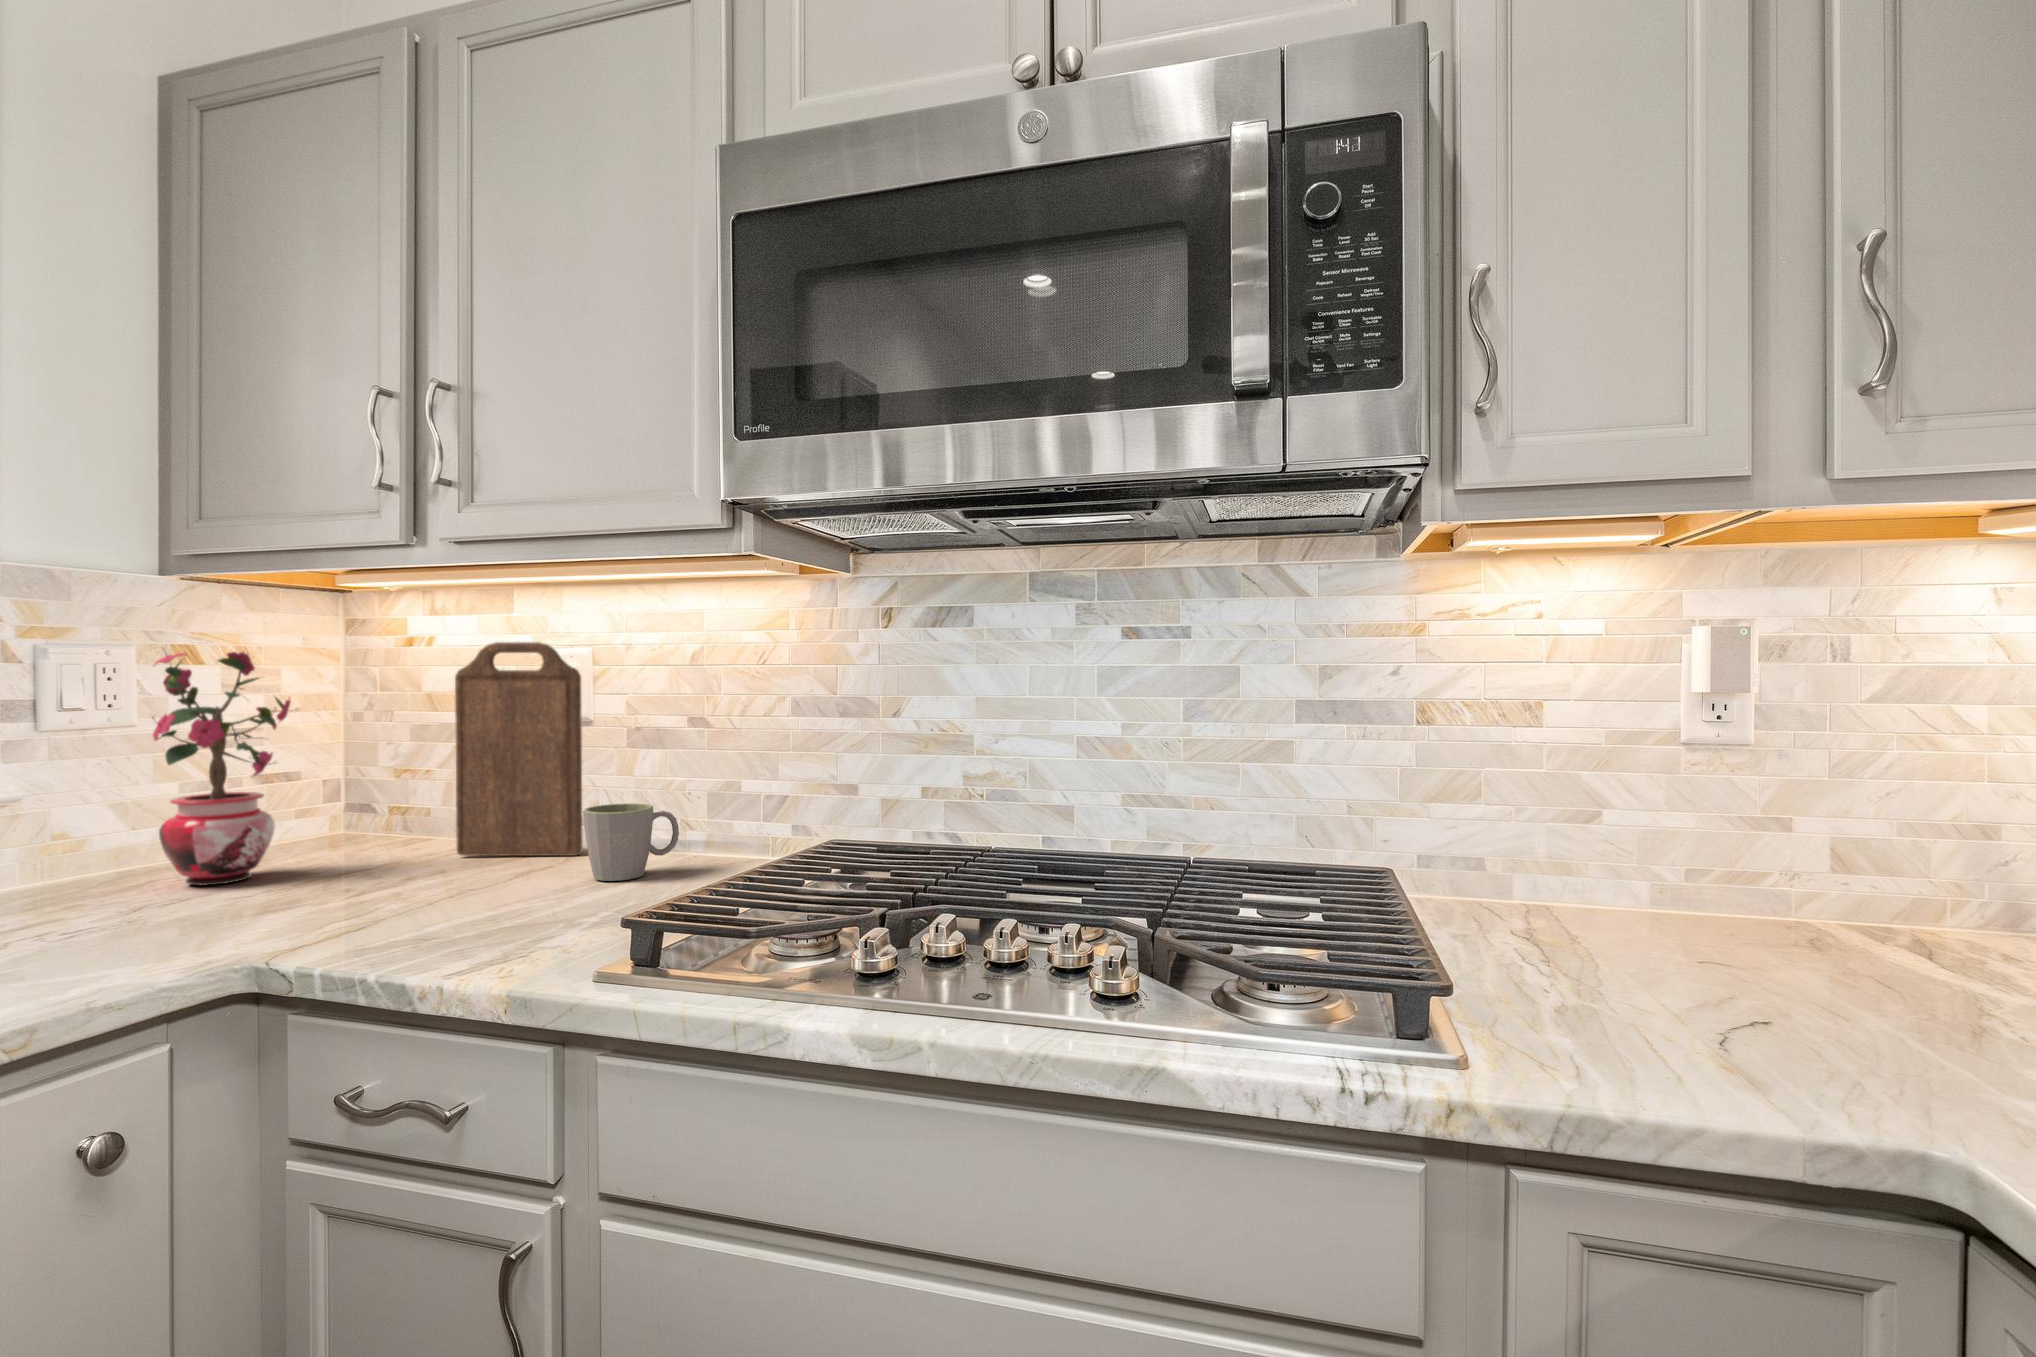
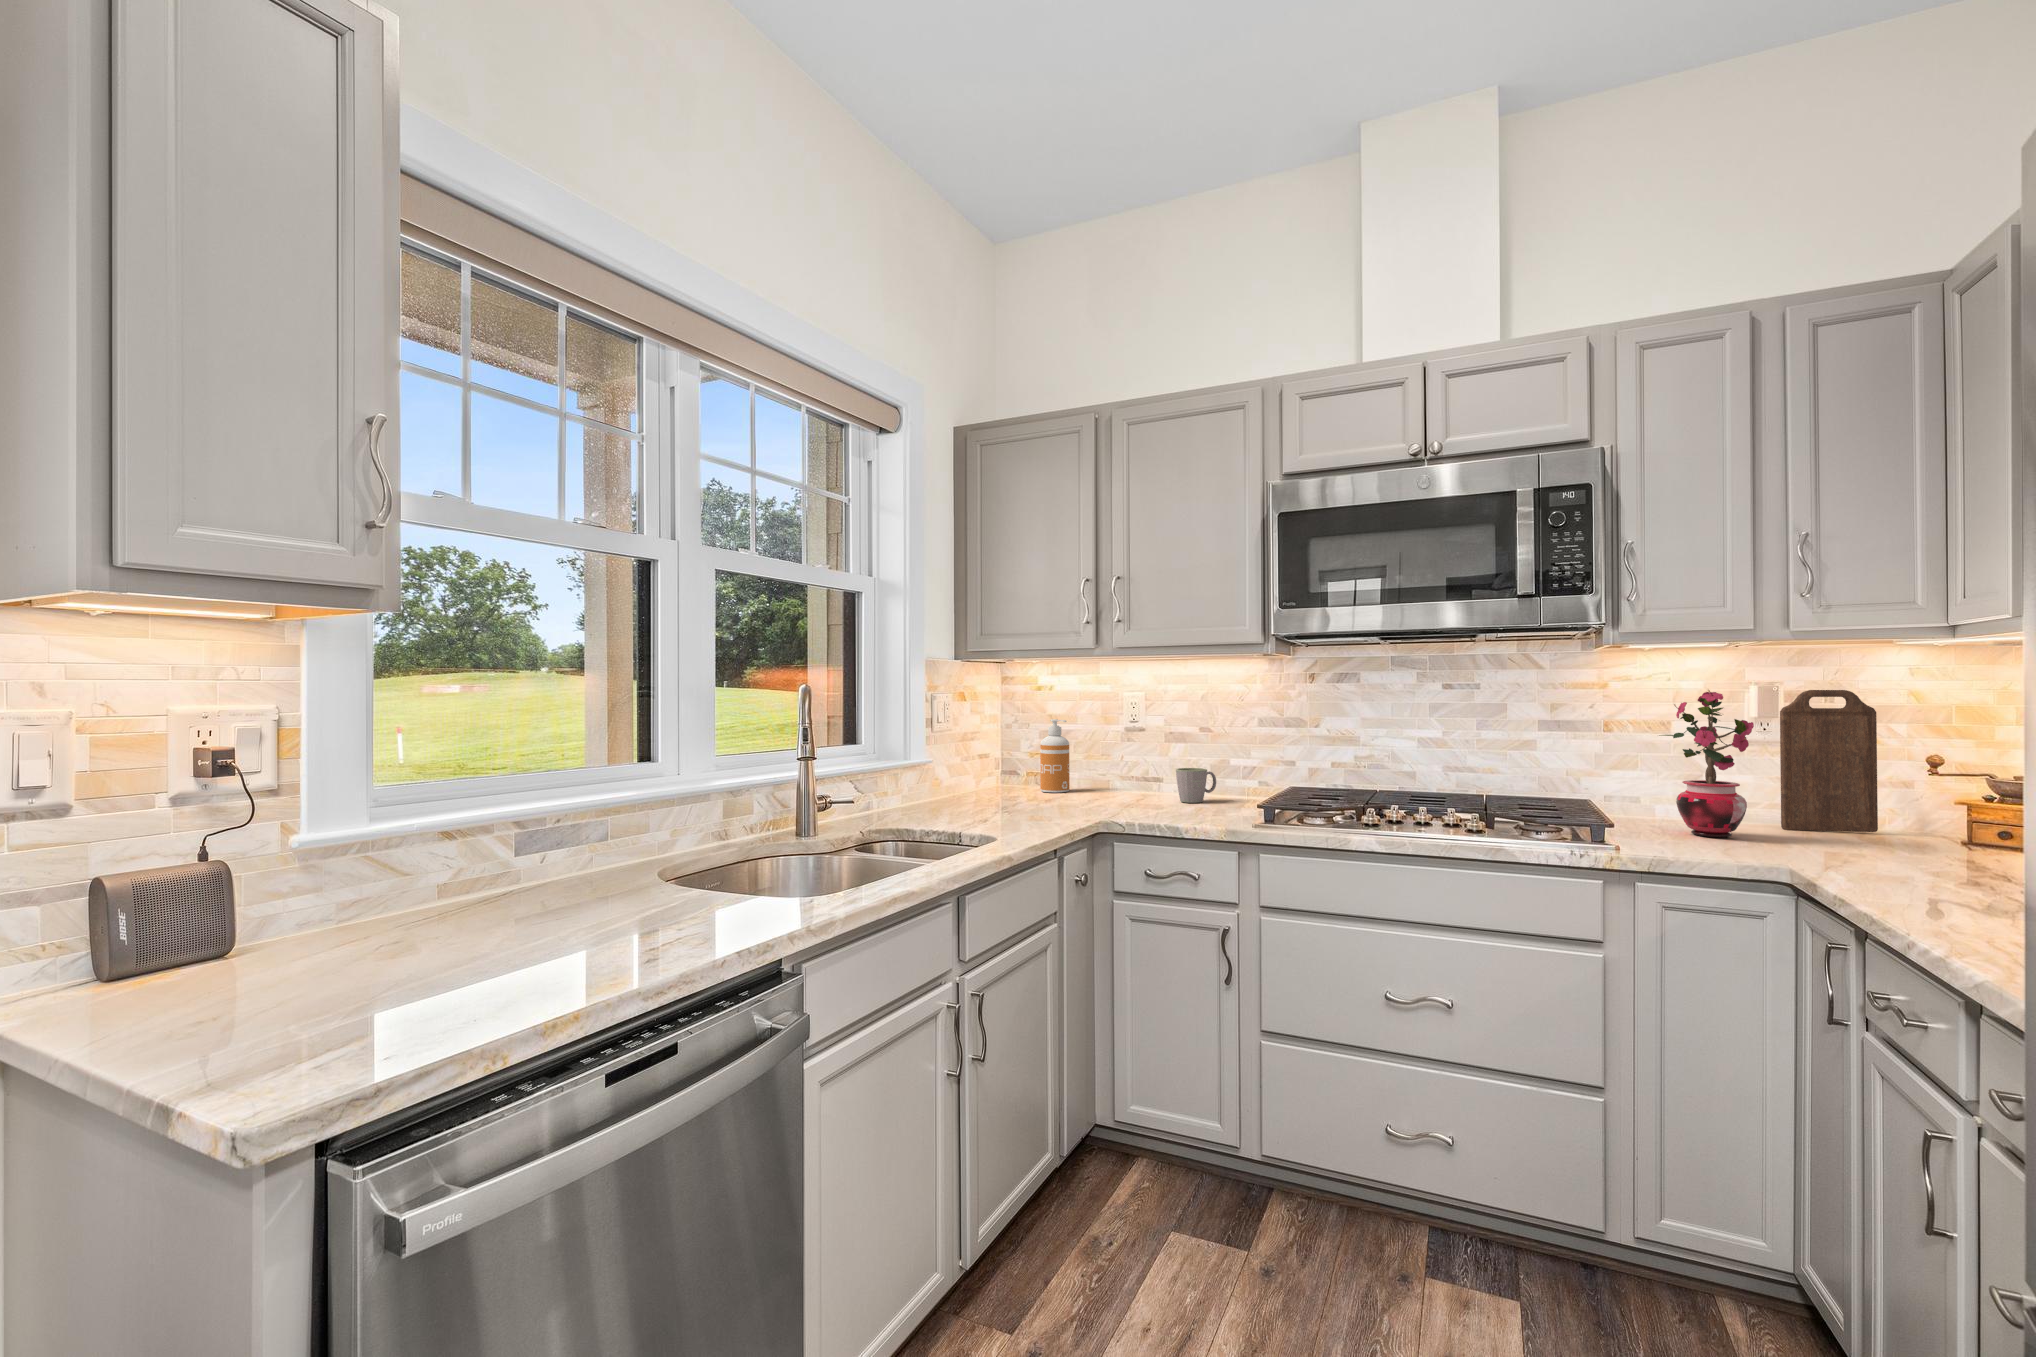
cutting board: present [455,642,582,856] -> present [1780,690,1878,832]
potted plant: present [152,650,297,885] -> present [1659,690,1754,837]
soap dispenser: none [378,703,446,851] -> present [1040,719,1069,793]

